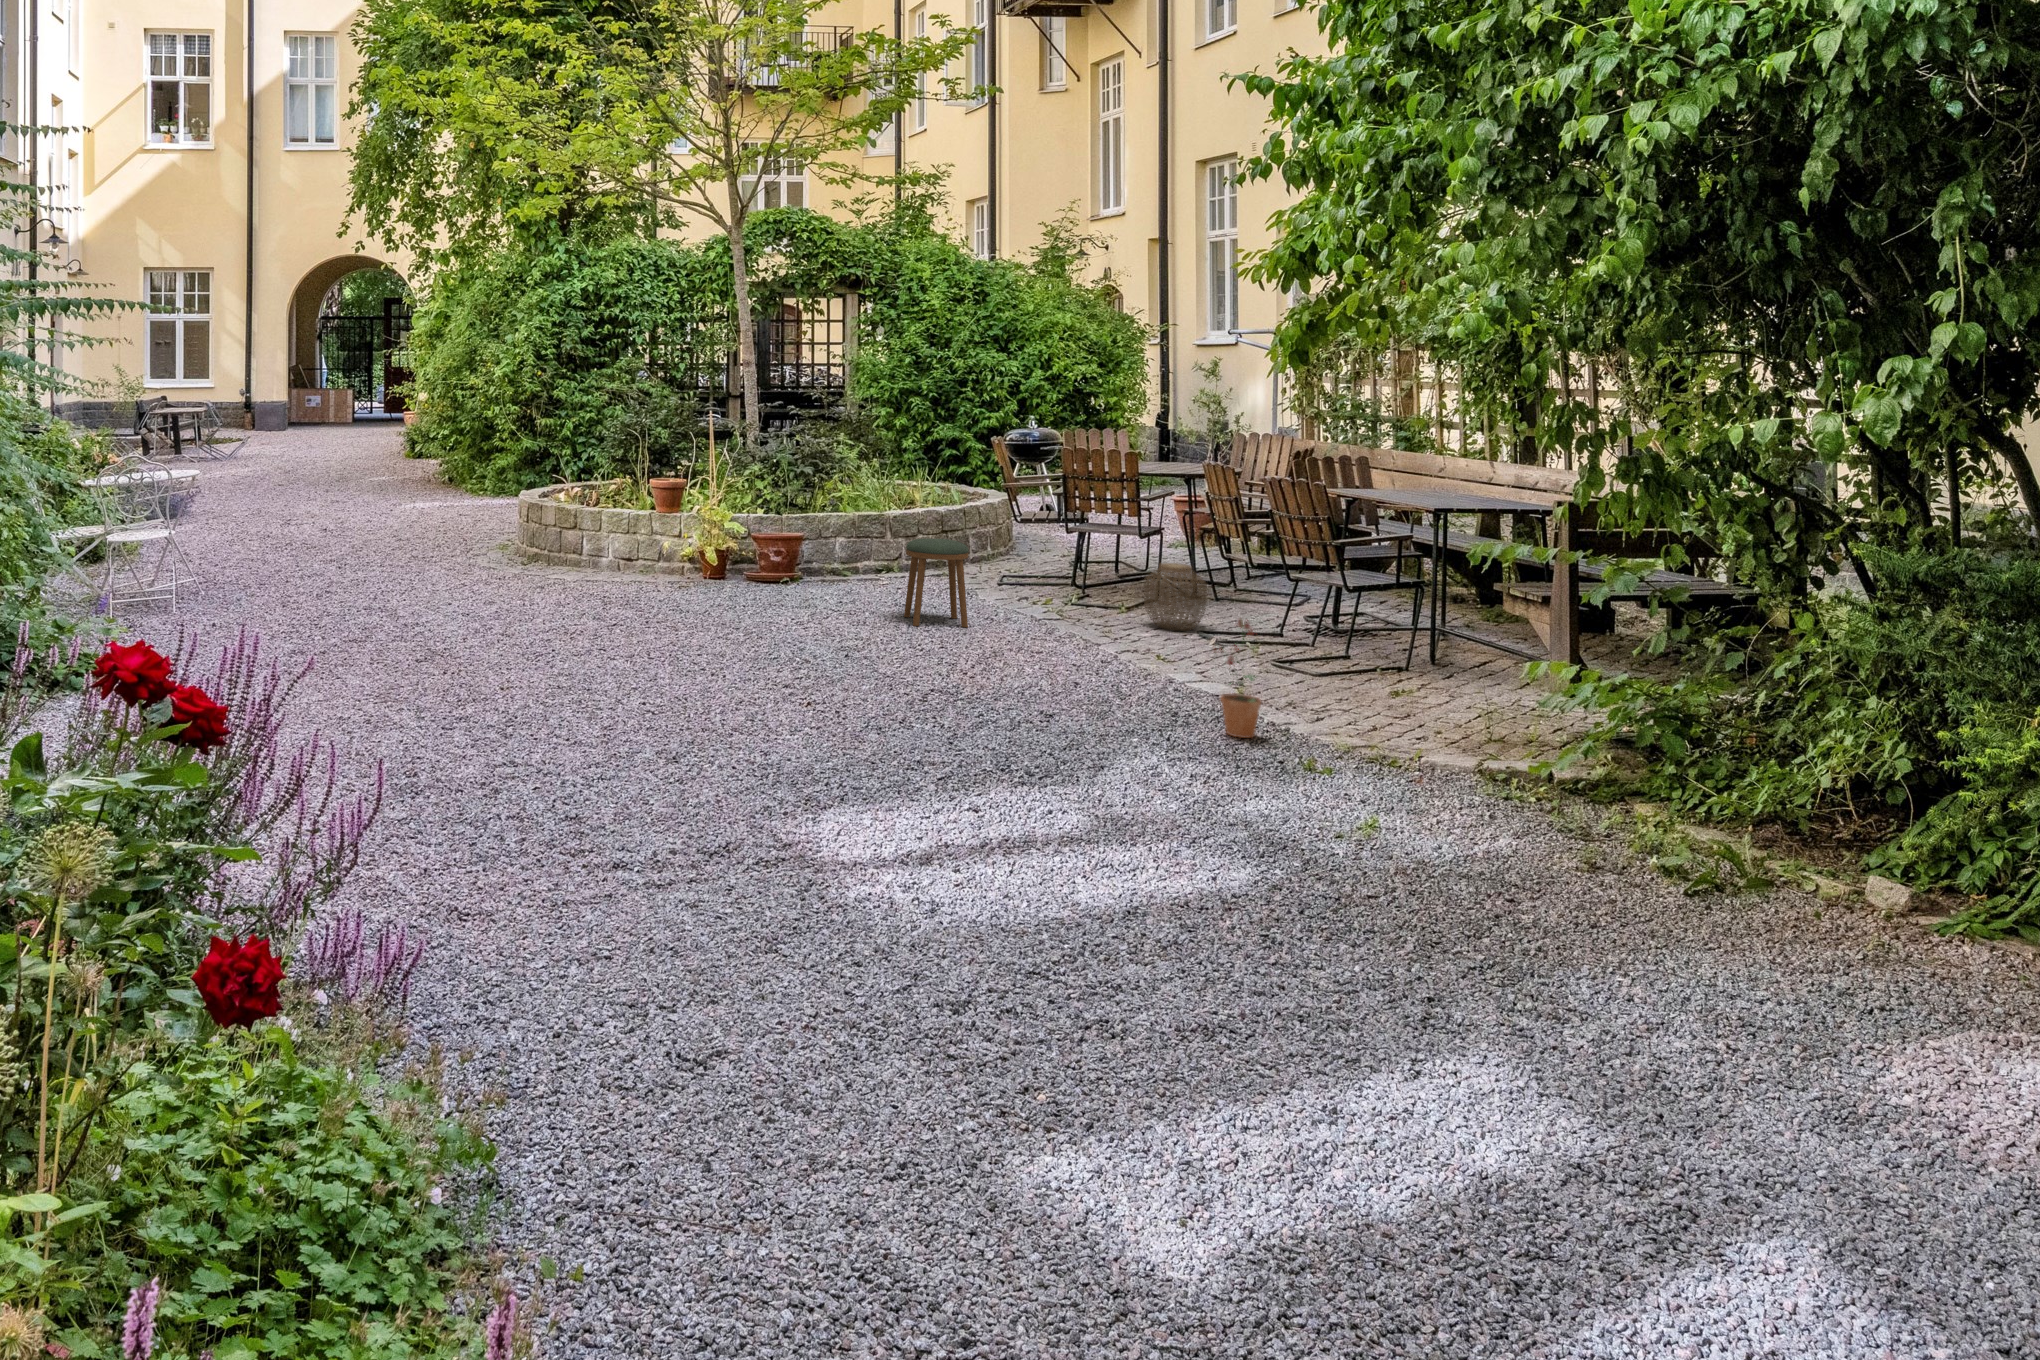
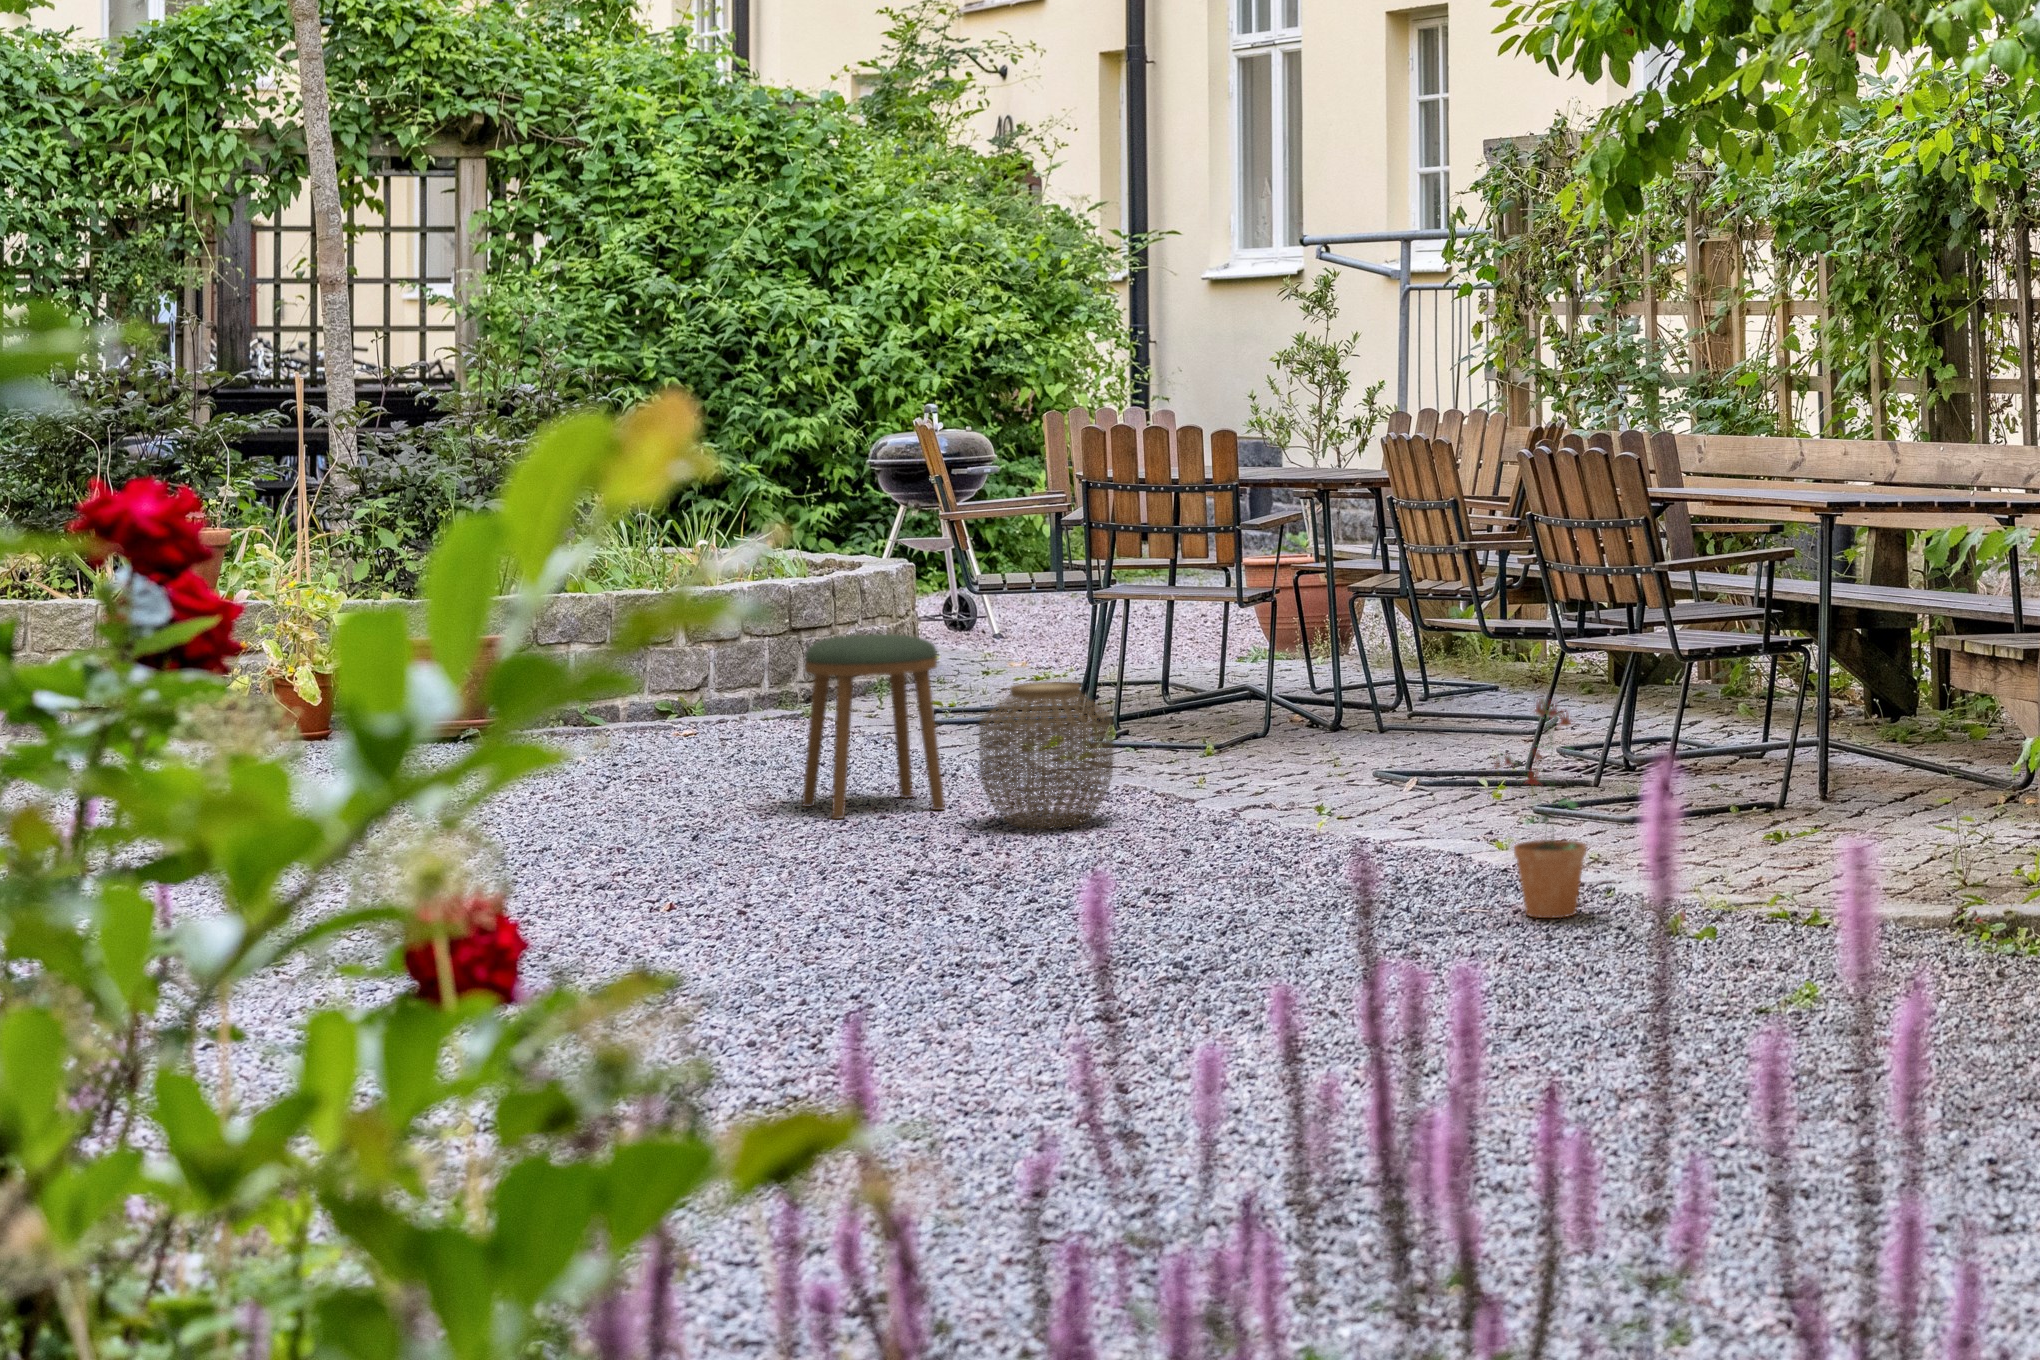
woven basket: present [1144,563,1207,631] -> present [979,682,1113,829]

